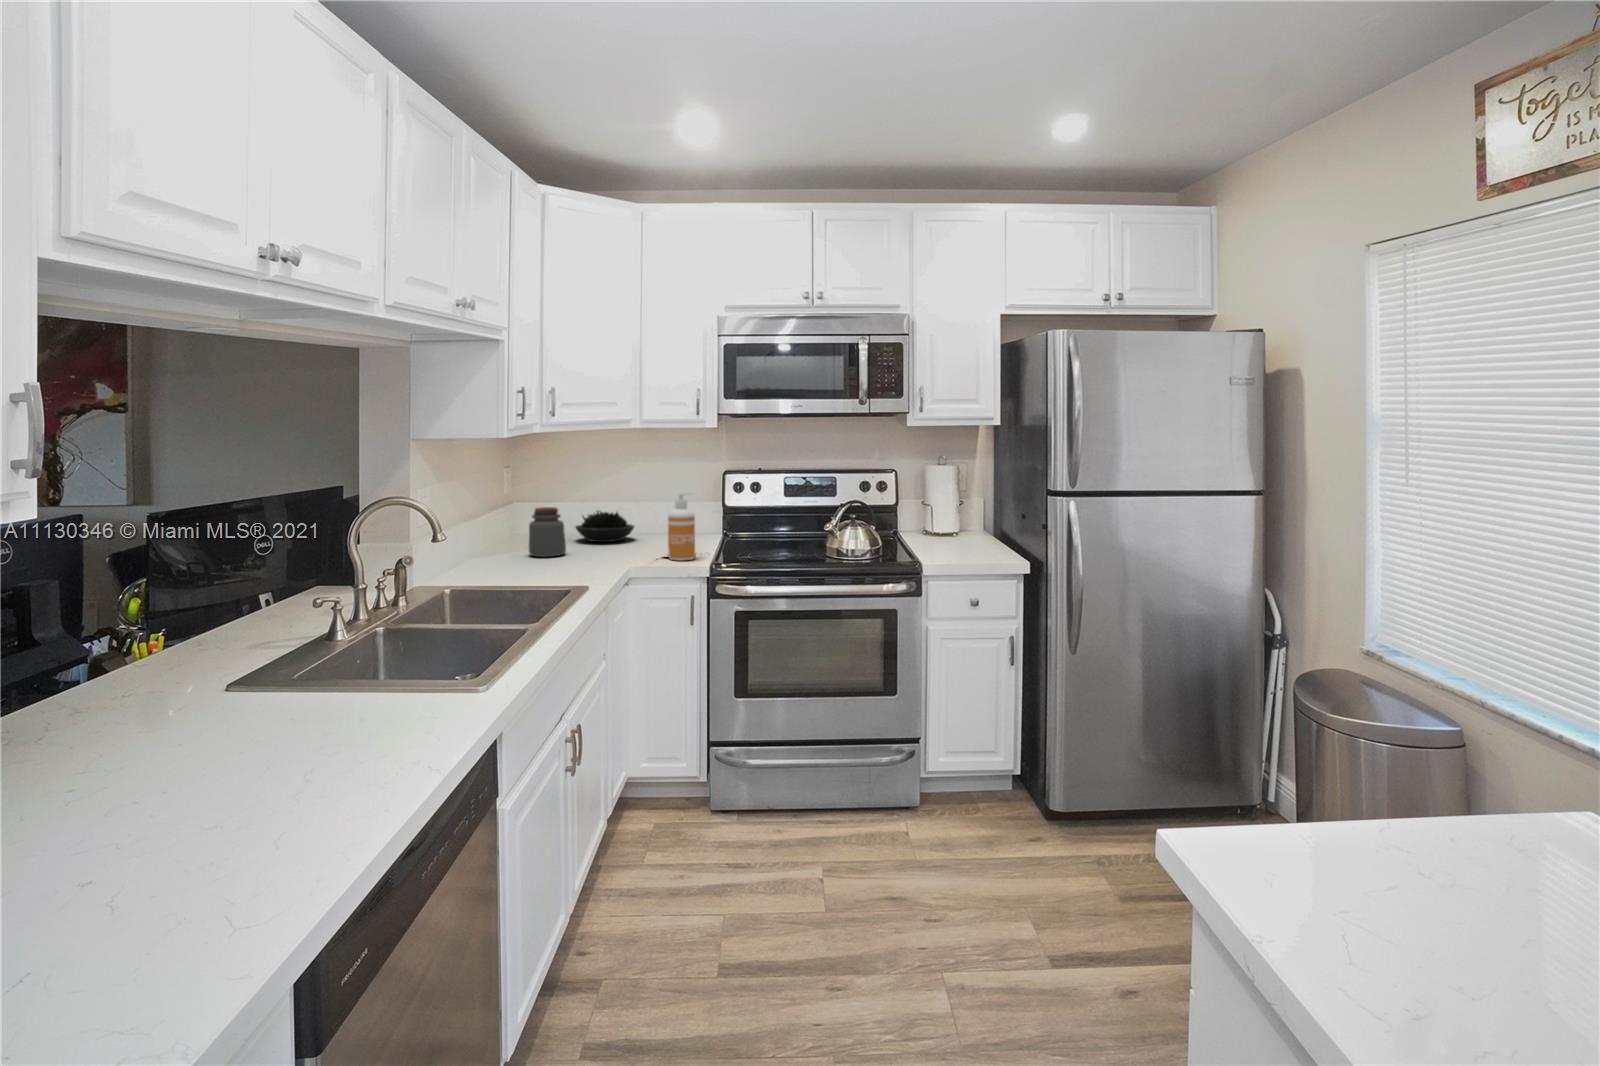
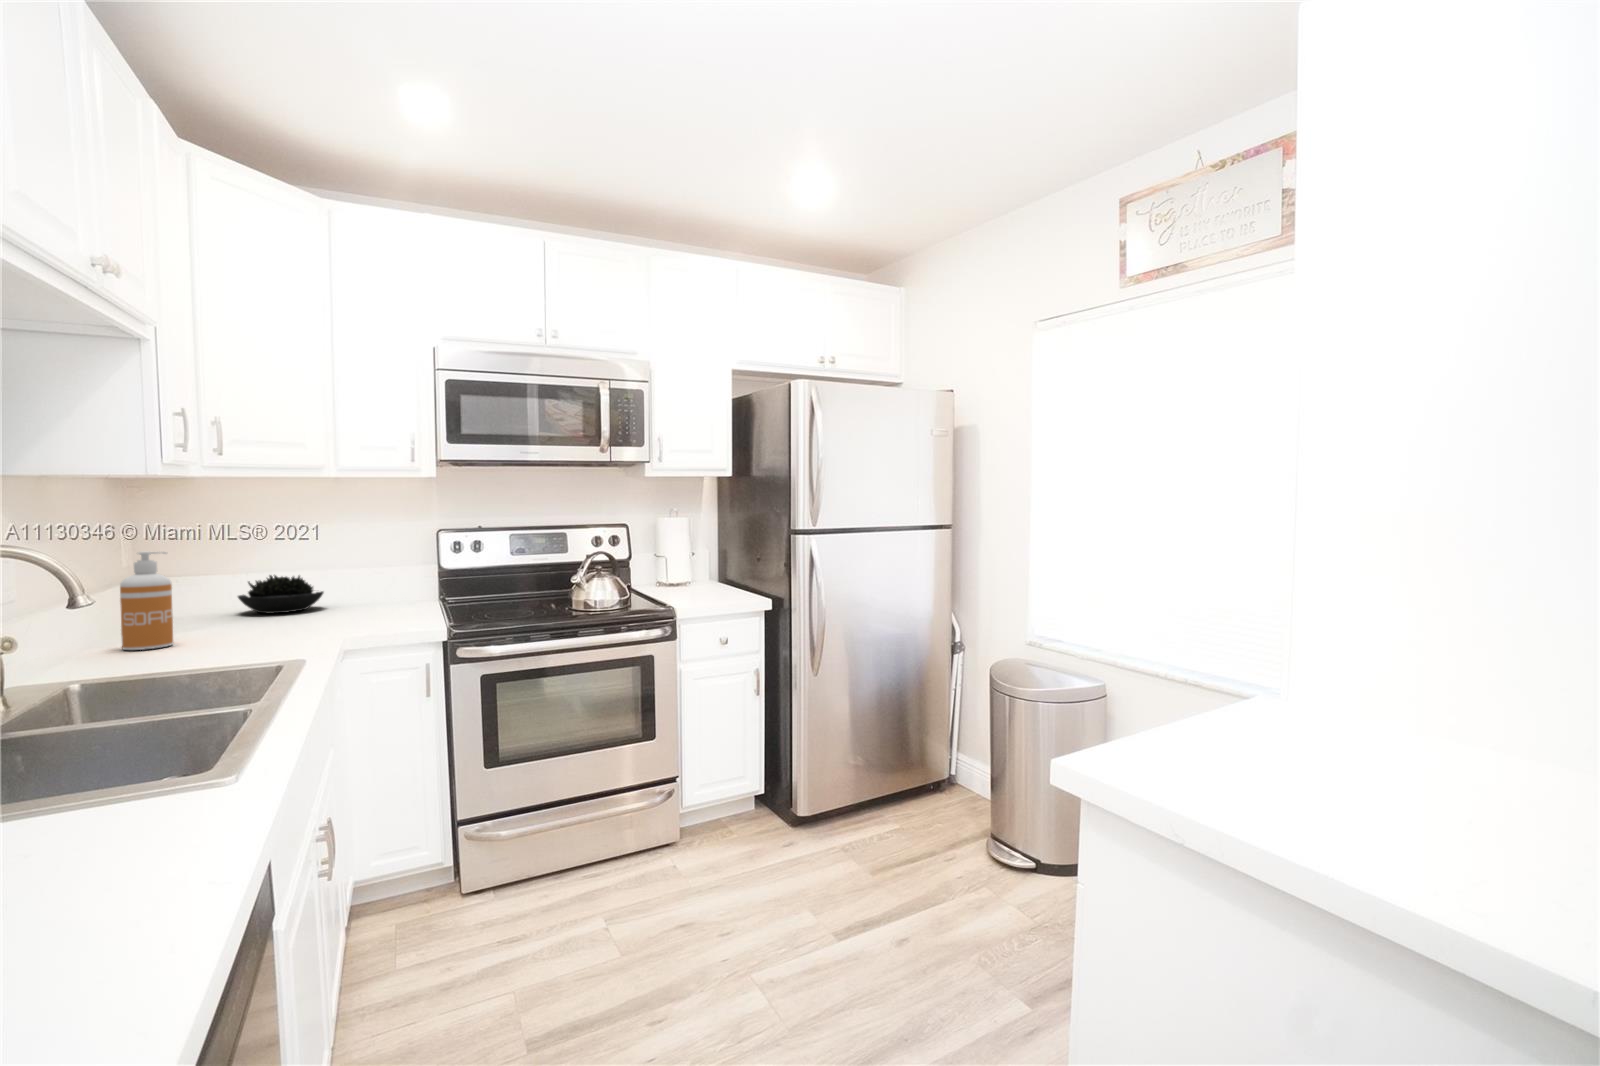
soap dispenser: present [668,493,695,560] -> present [120,552,173,650]
jar: present [529,507,566,557] -> none [176,570,235,634]

